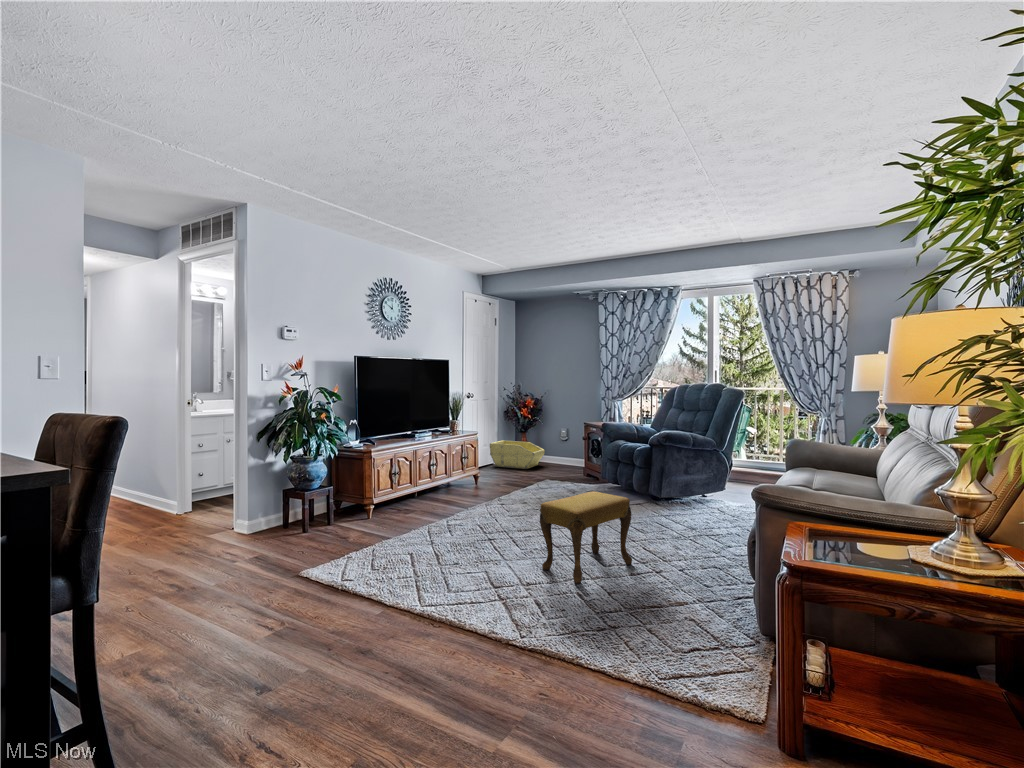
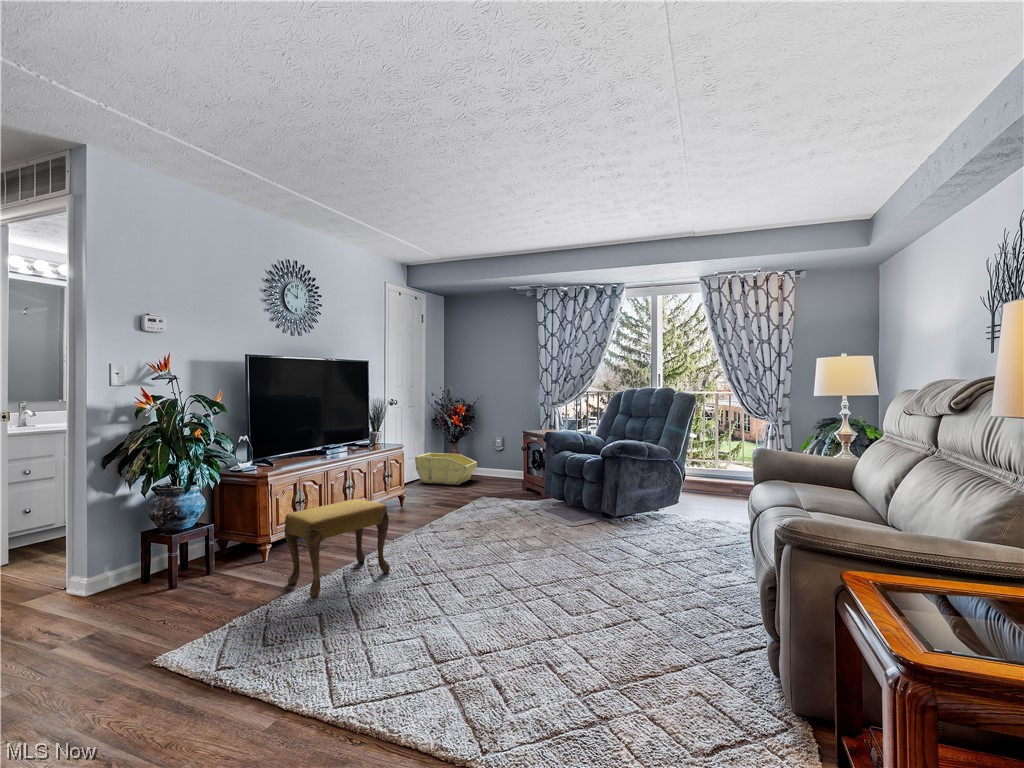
footstool: present [540,491,632,584] -> present [285,499,390,597]

